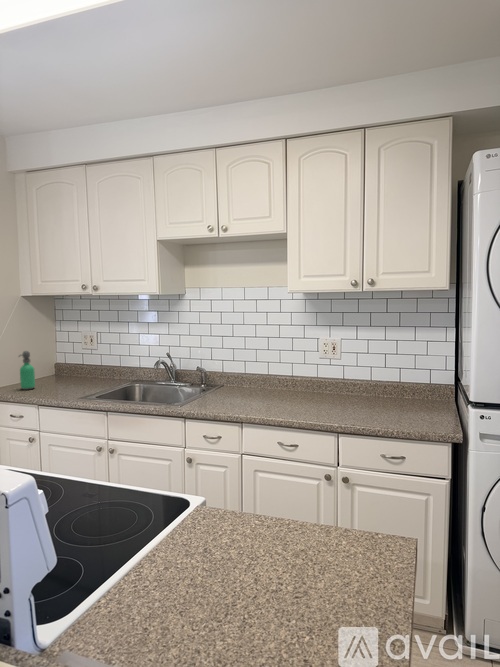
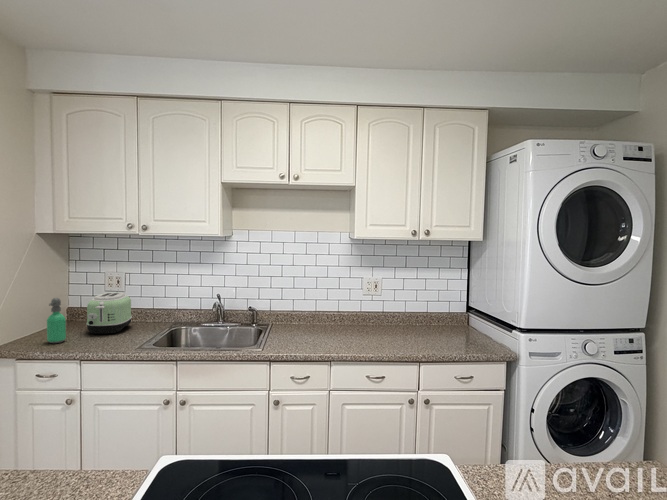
toaster: none [55,349,98,385] -> present [86,292,132,334]

